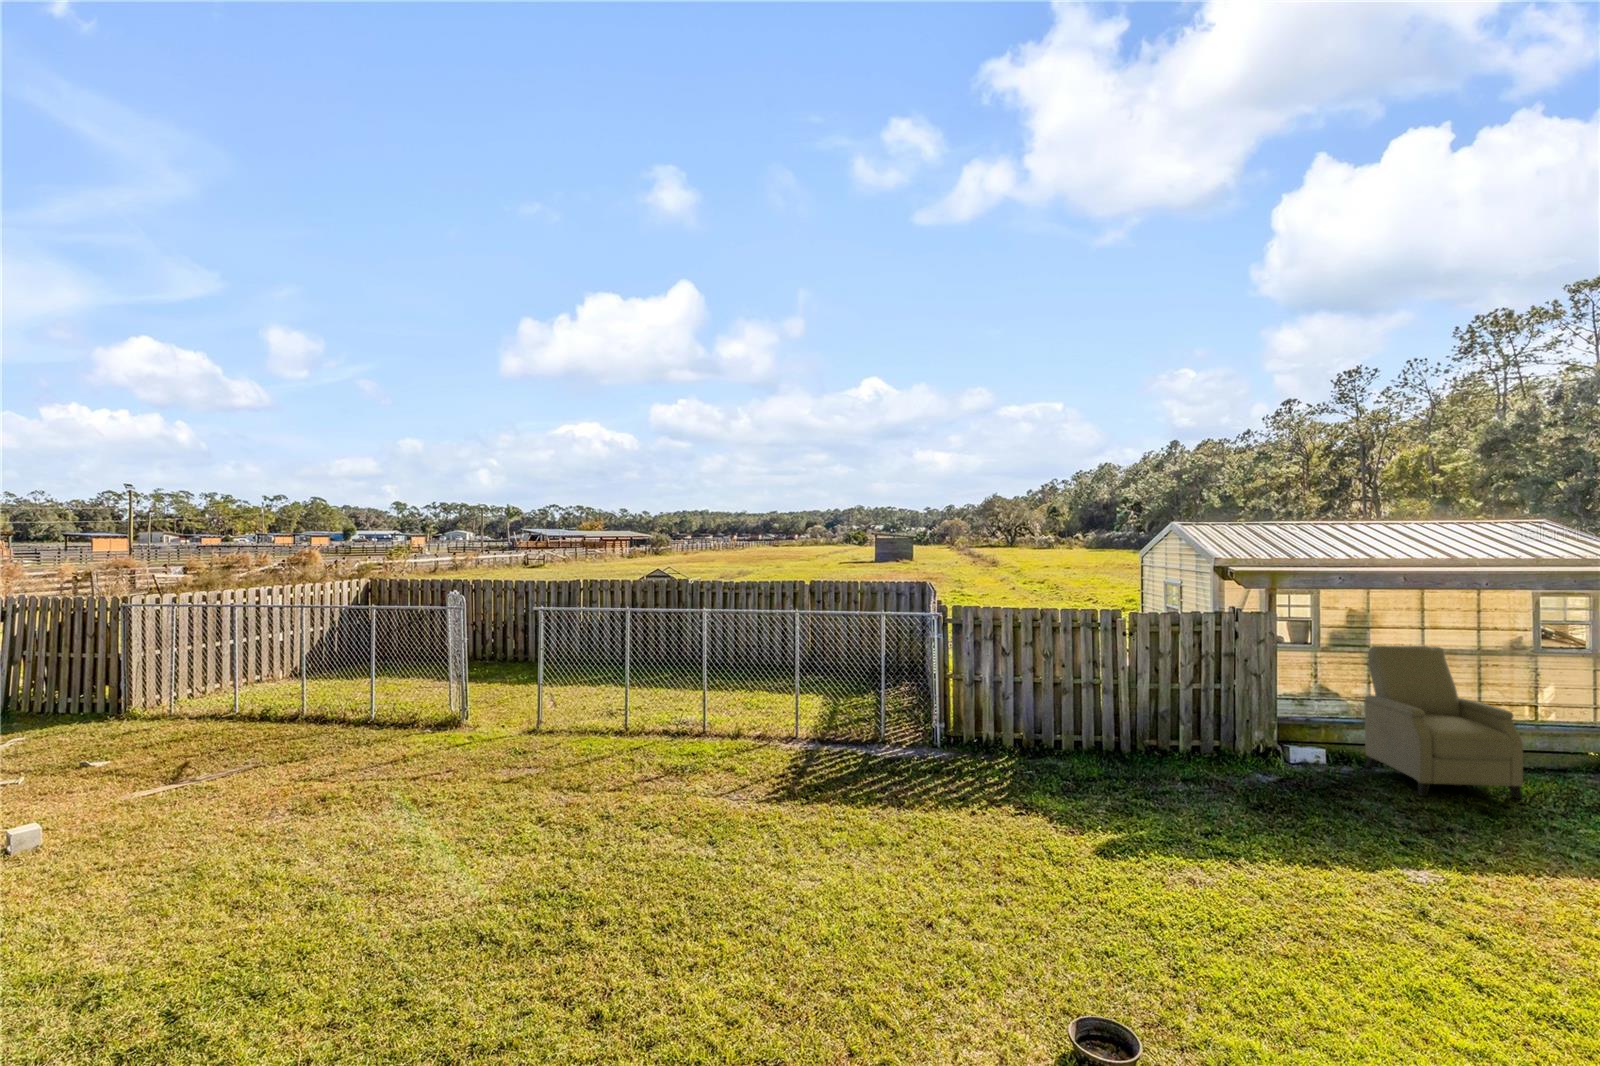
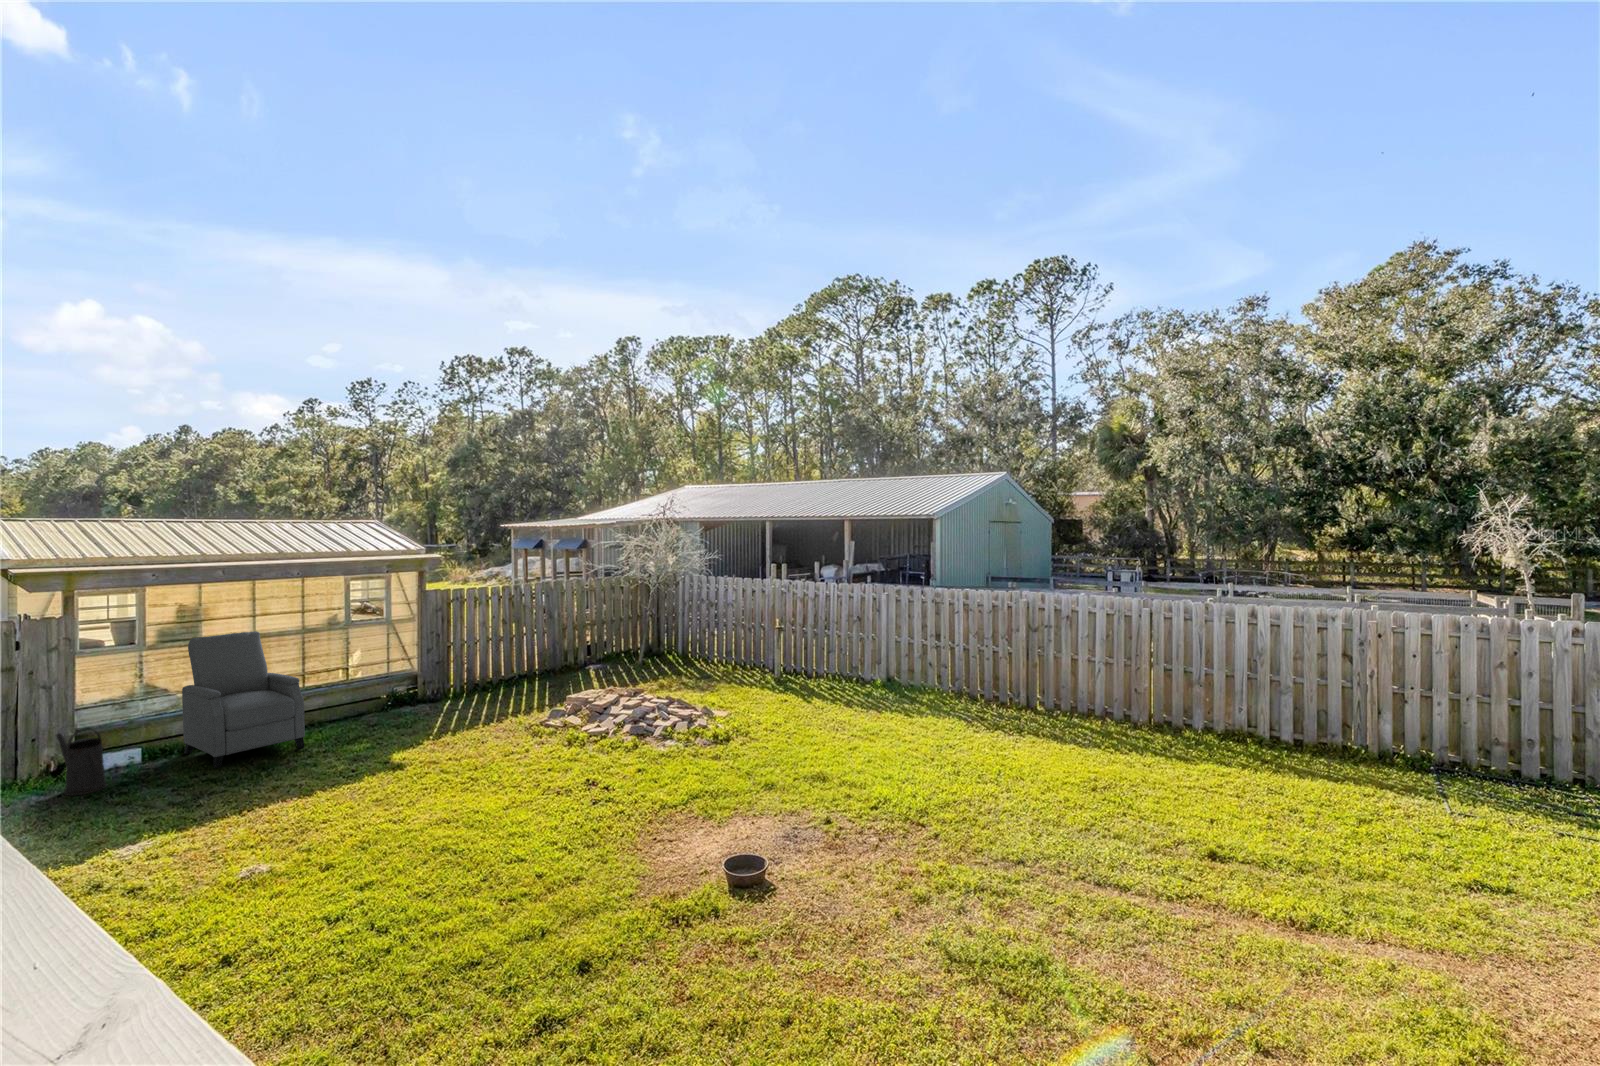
watering can: none [1264,719,1316,786] -> present [57,729,107,796]

